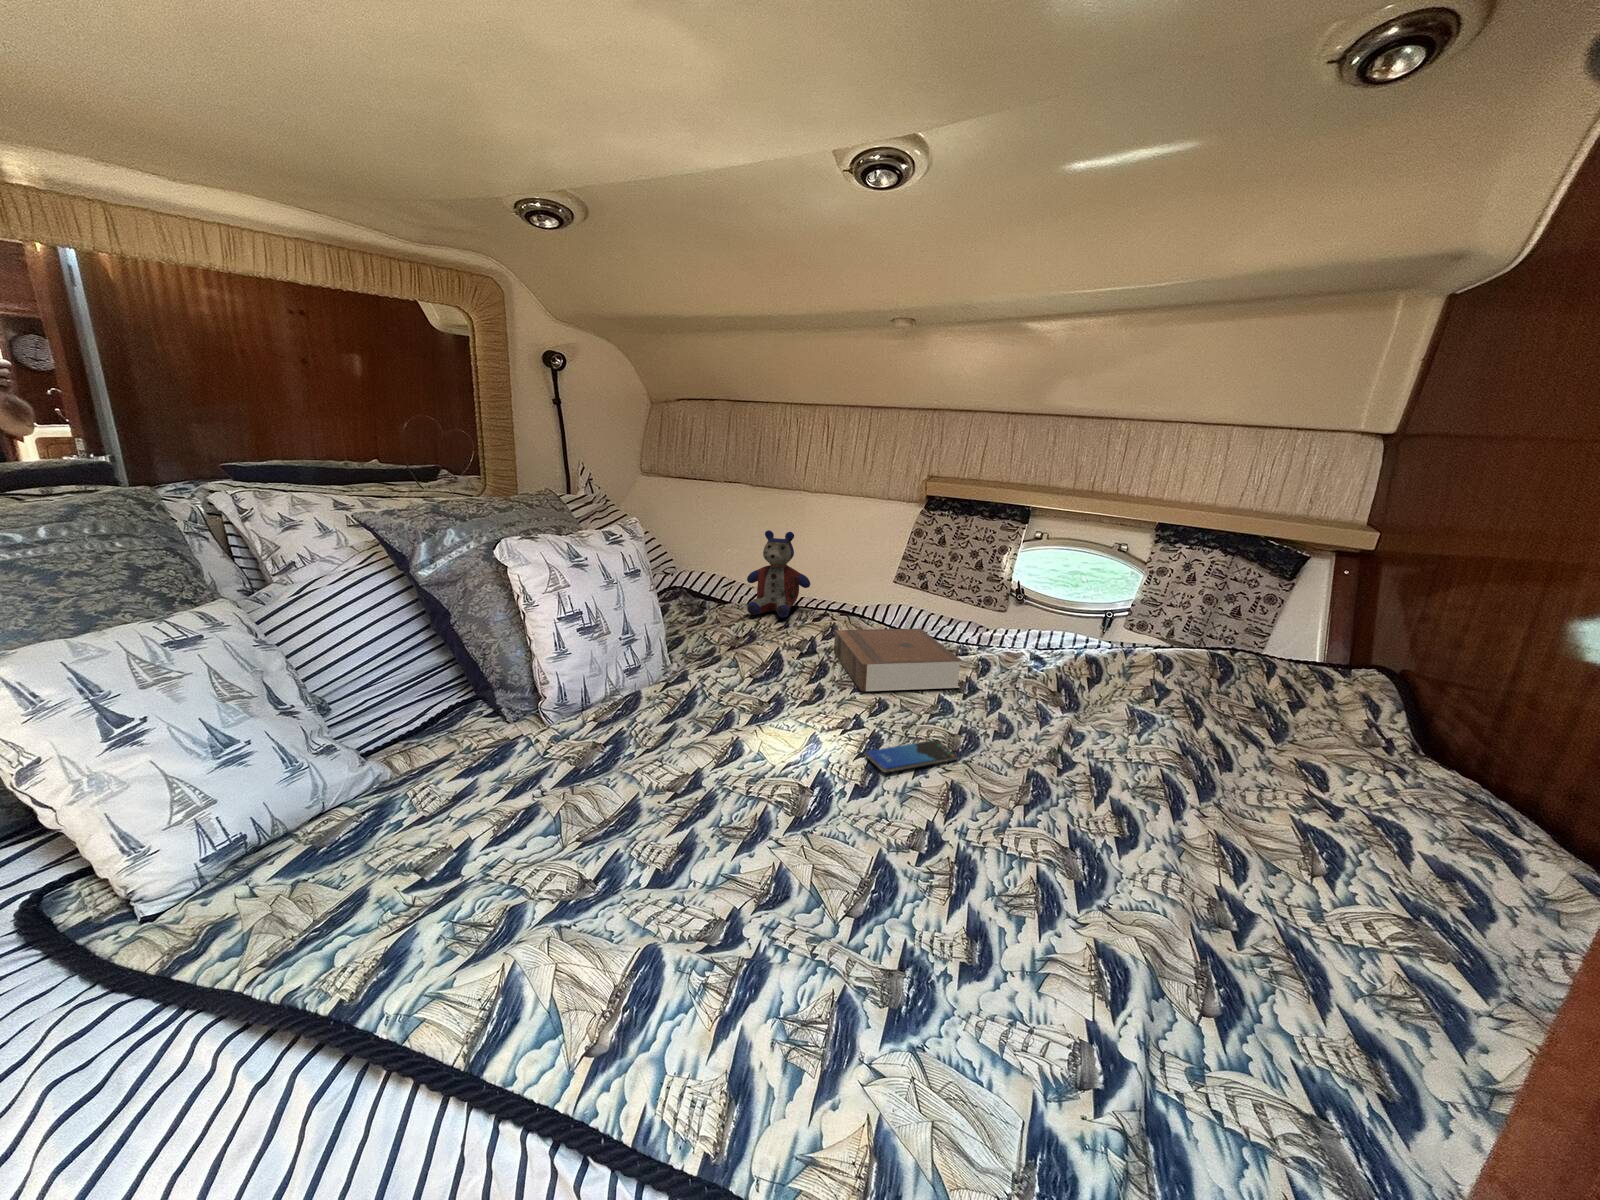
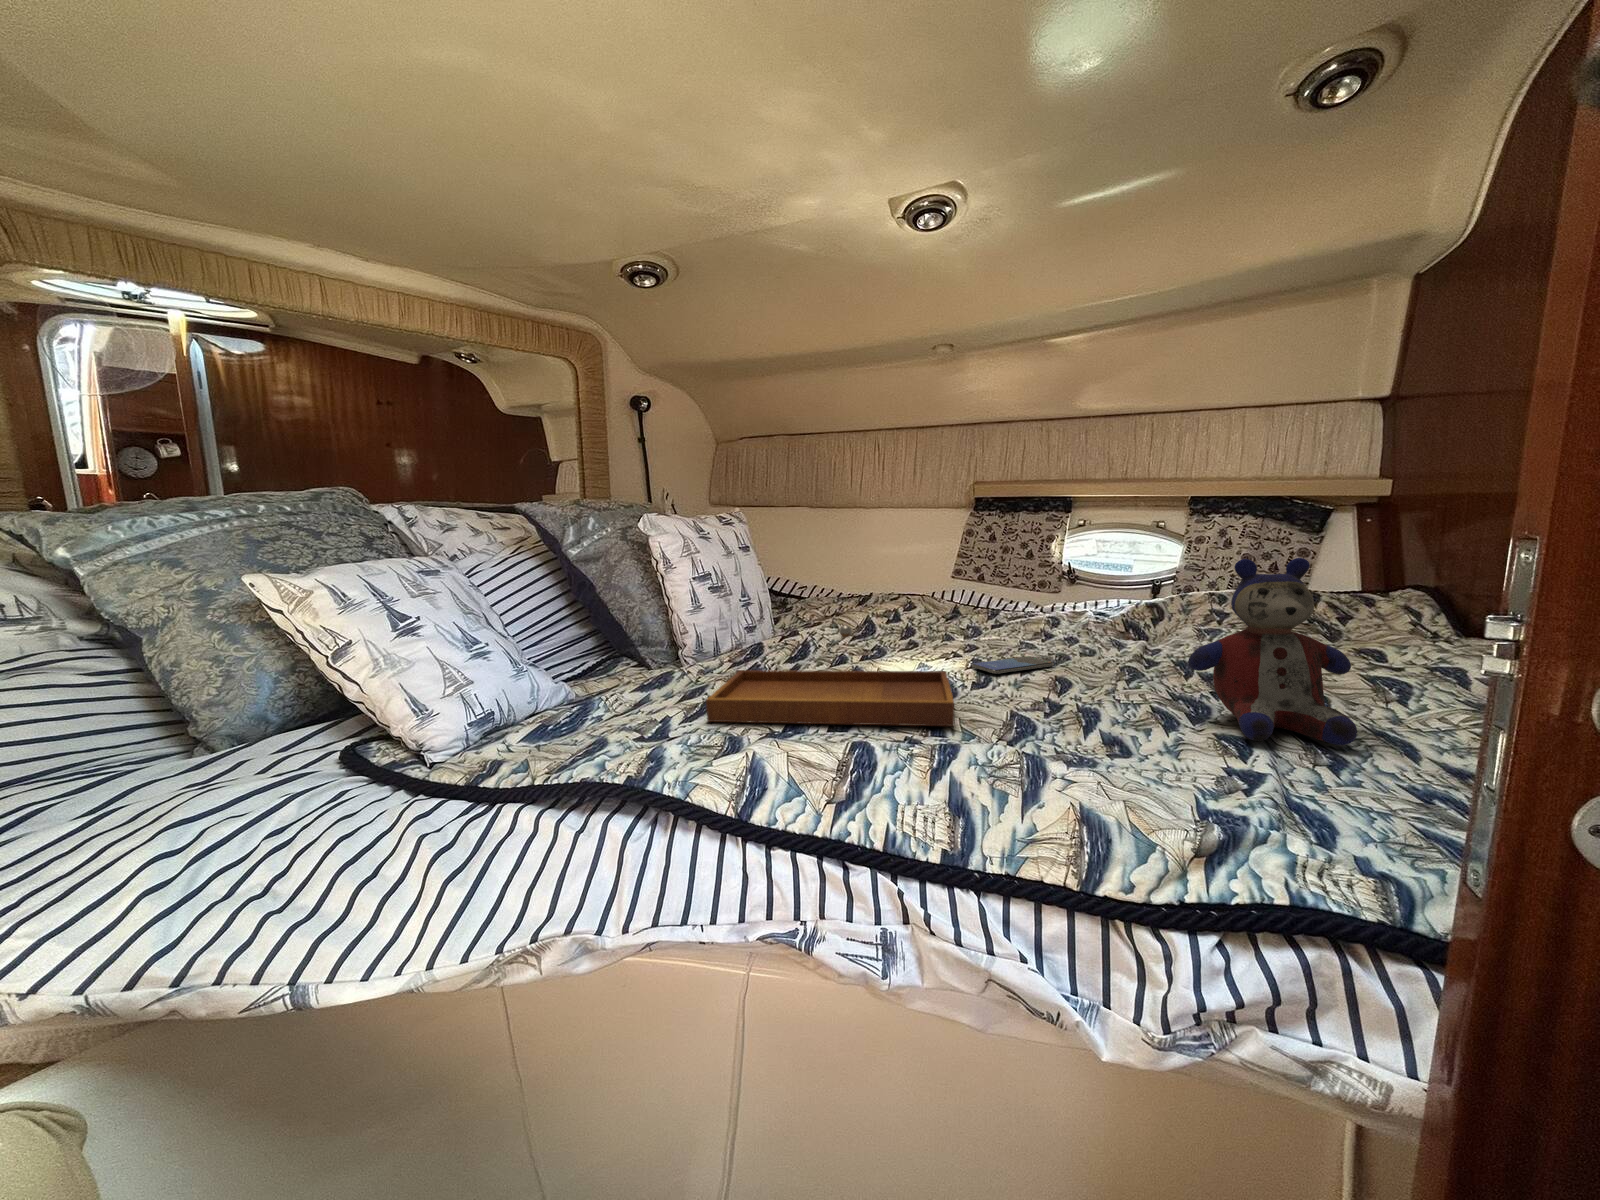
stuffed bear: present [747,530,810,618] -> present [1188,558,1357,745]
book: present [834,629,963,691] -> none [914,597,1038,638]
tray: none [514,731,820,888] -> present [706,625,954,726]

